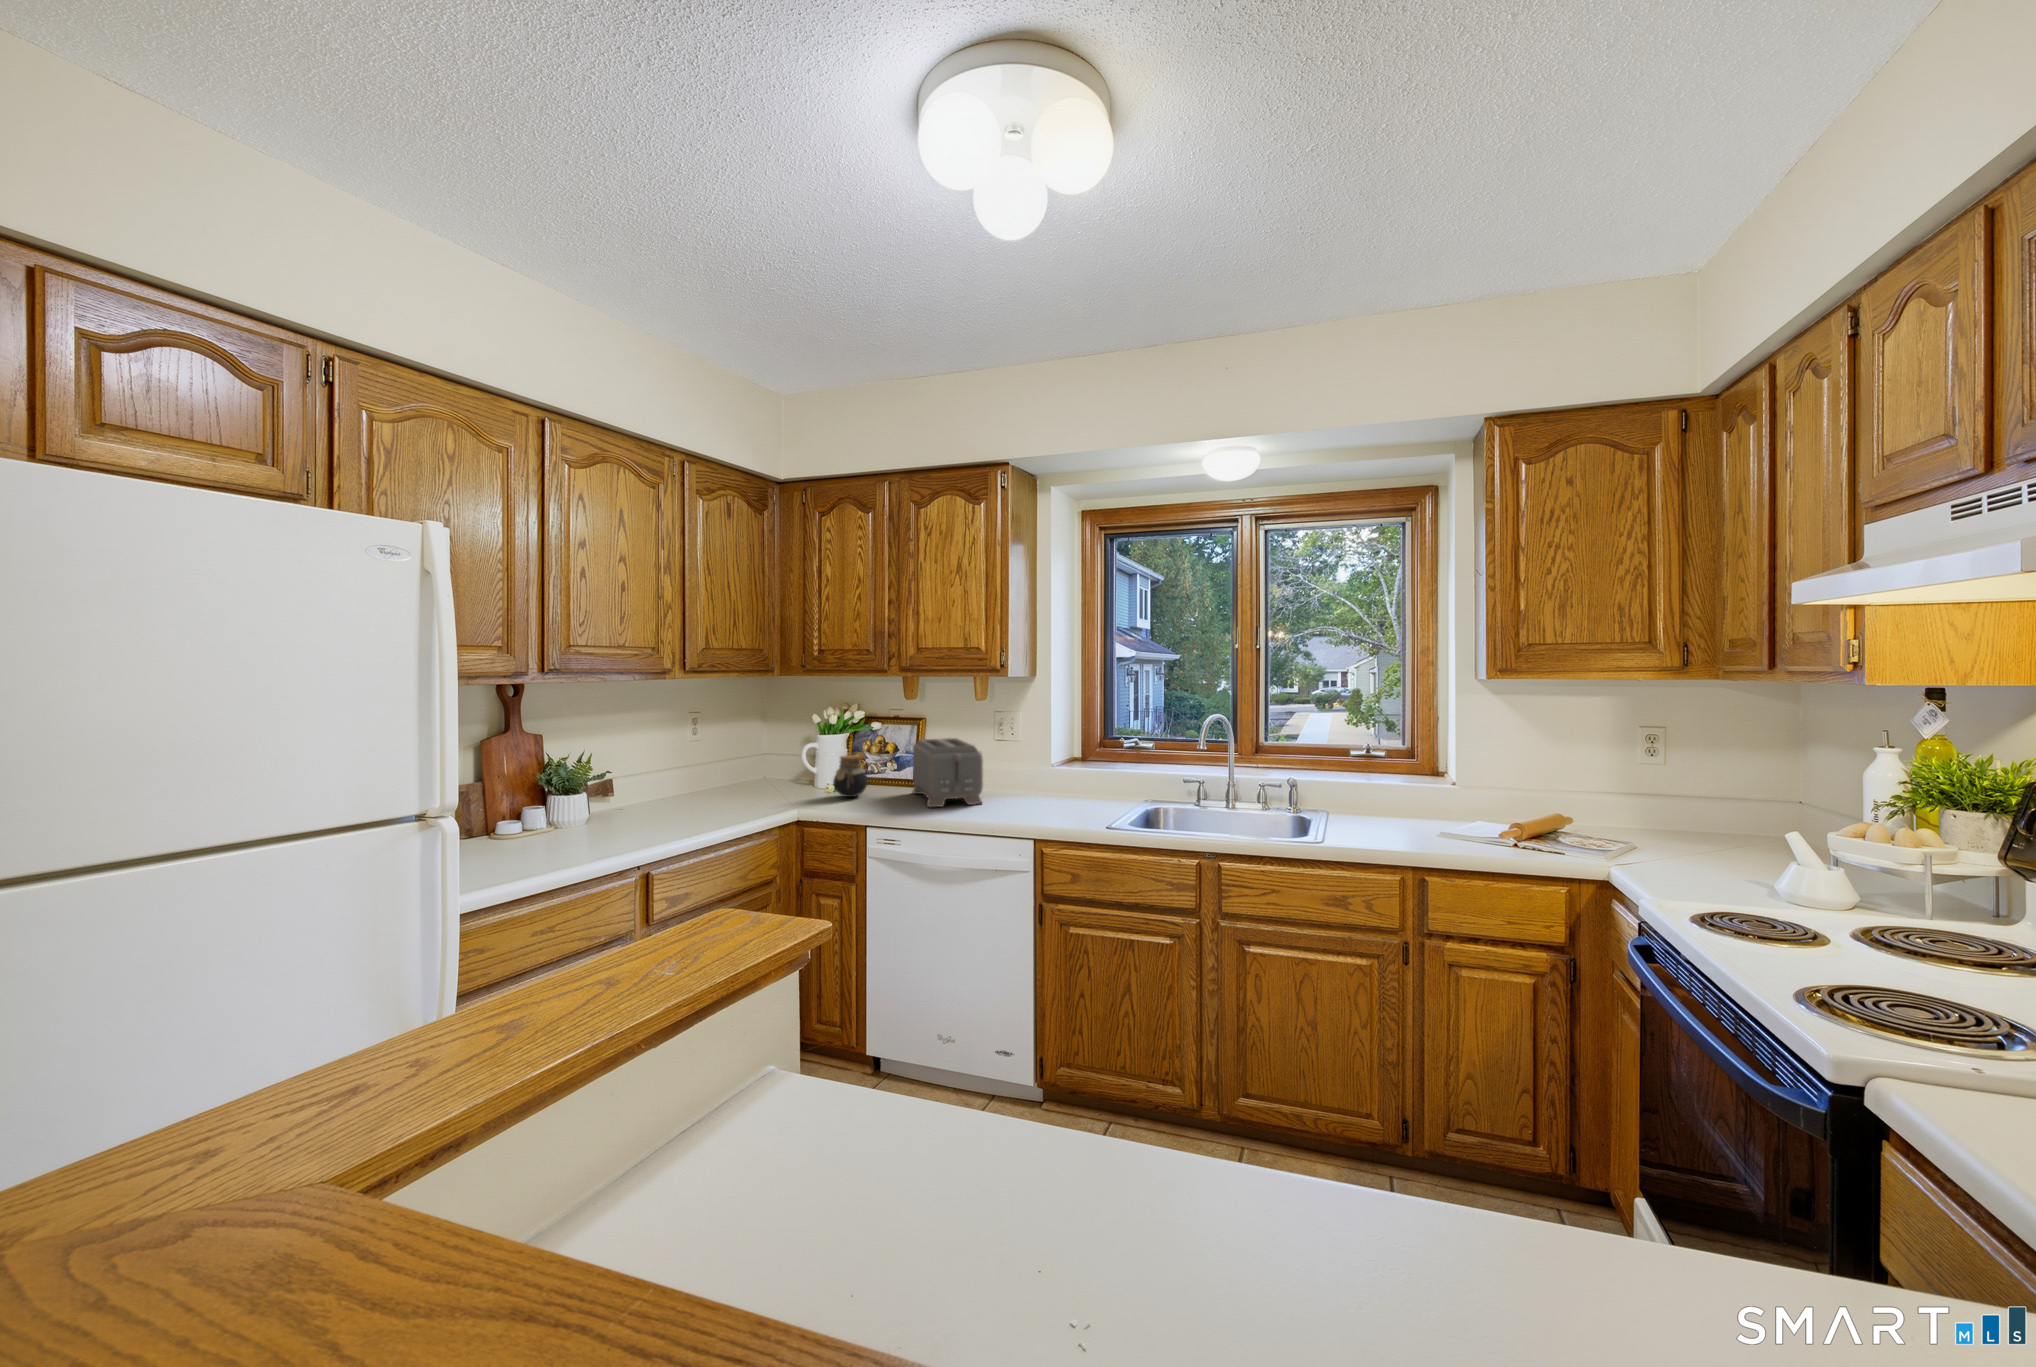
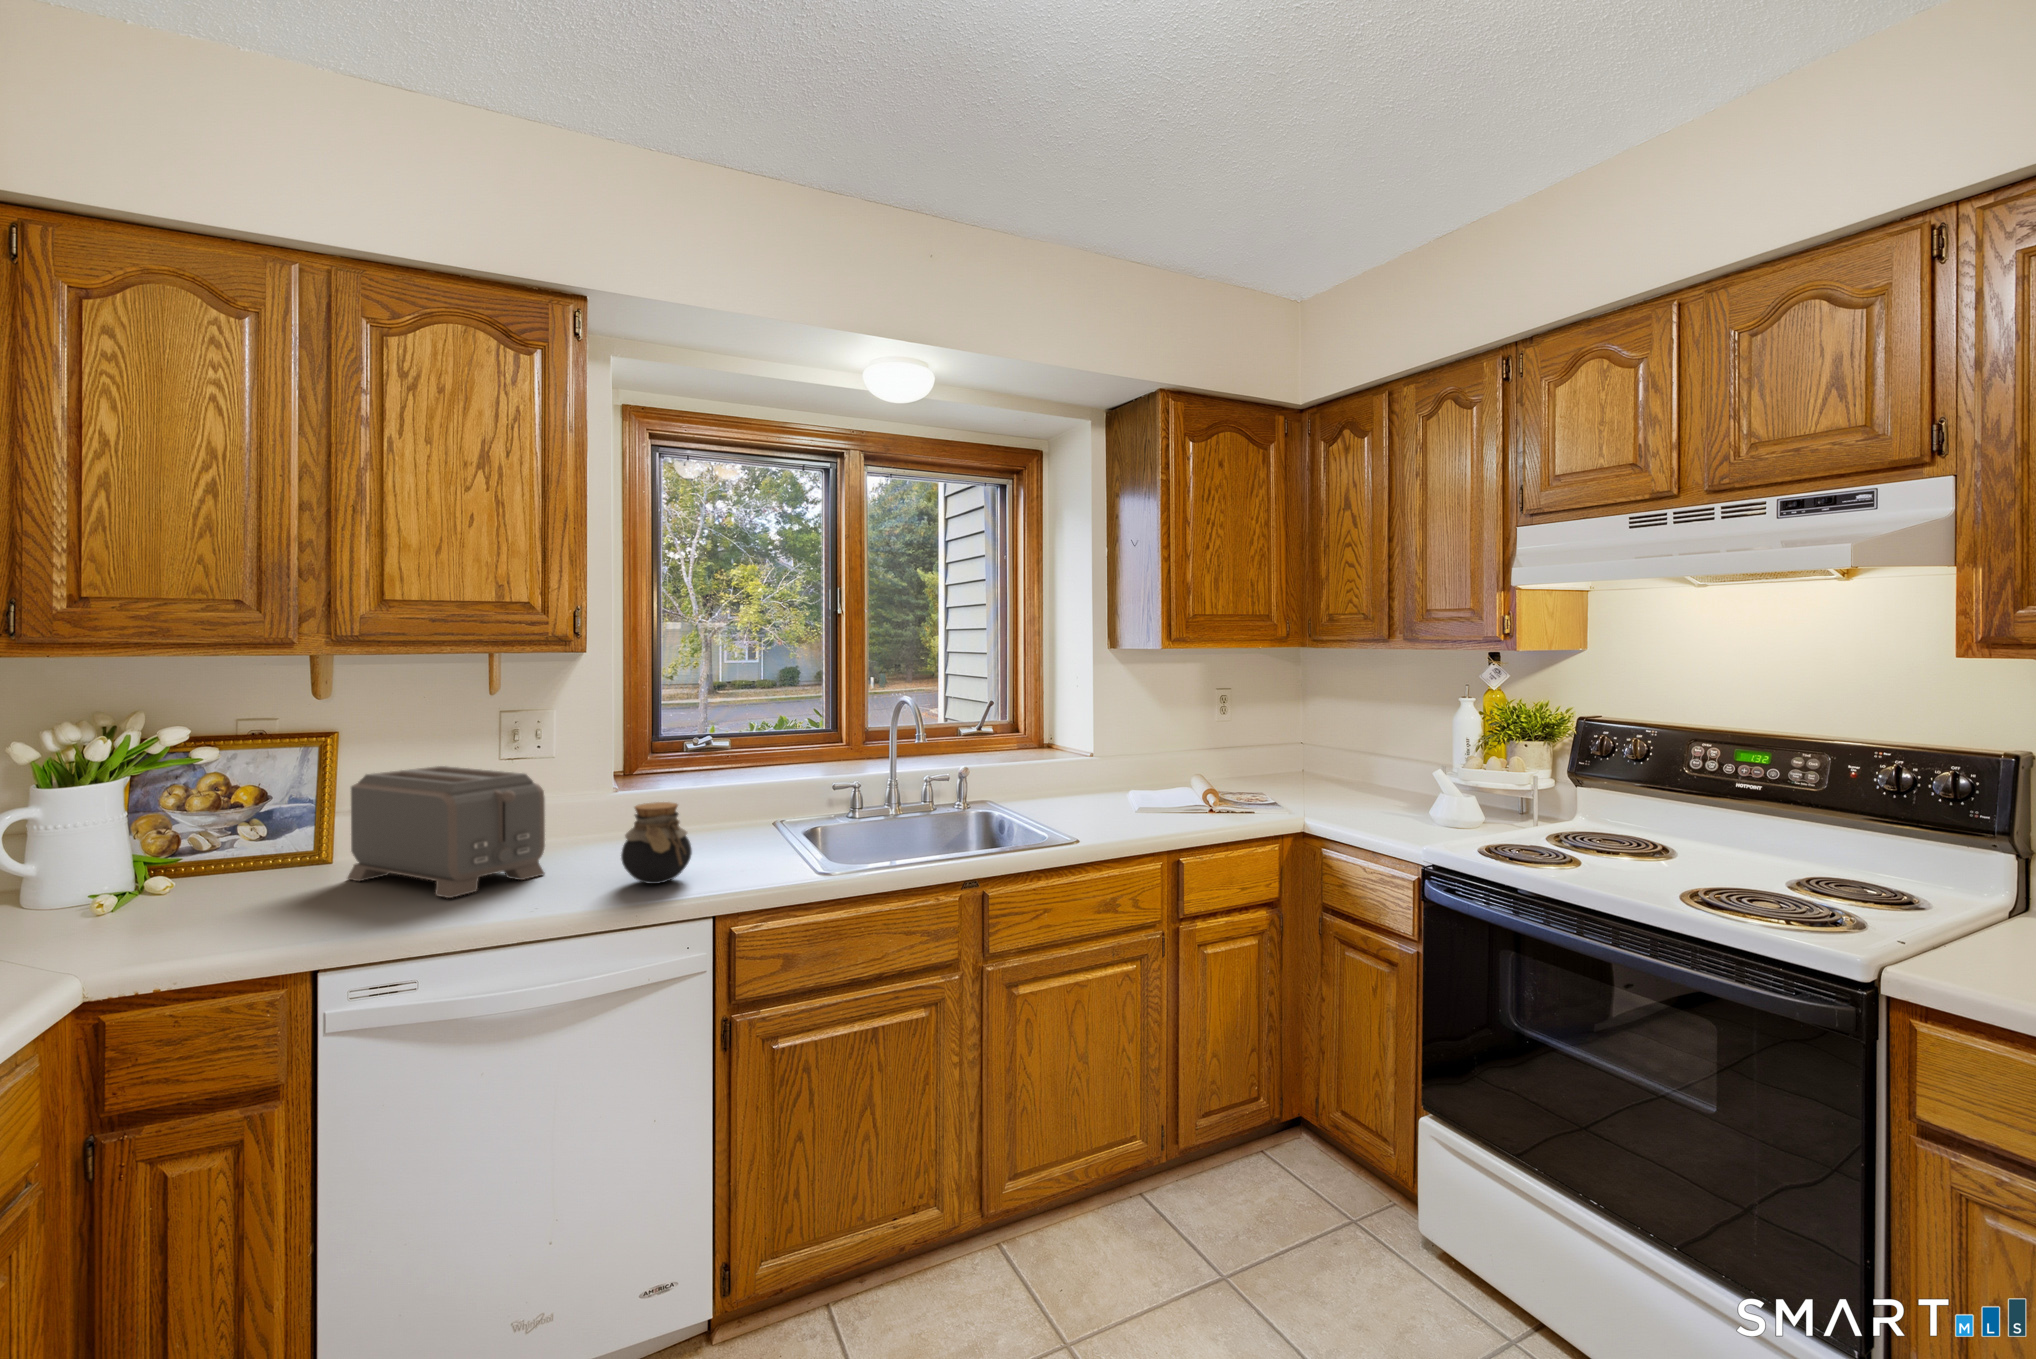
jar: present [833,755,868,797] -> present [621,802,692,884]

